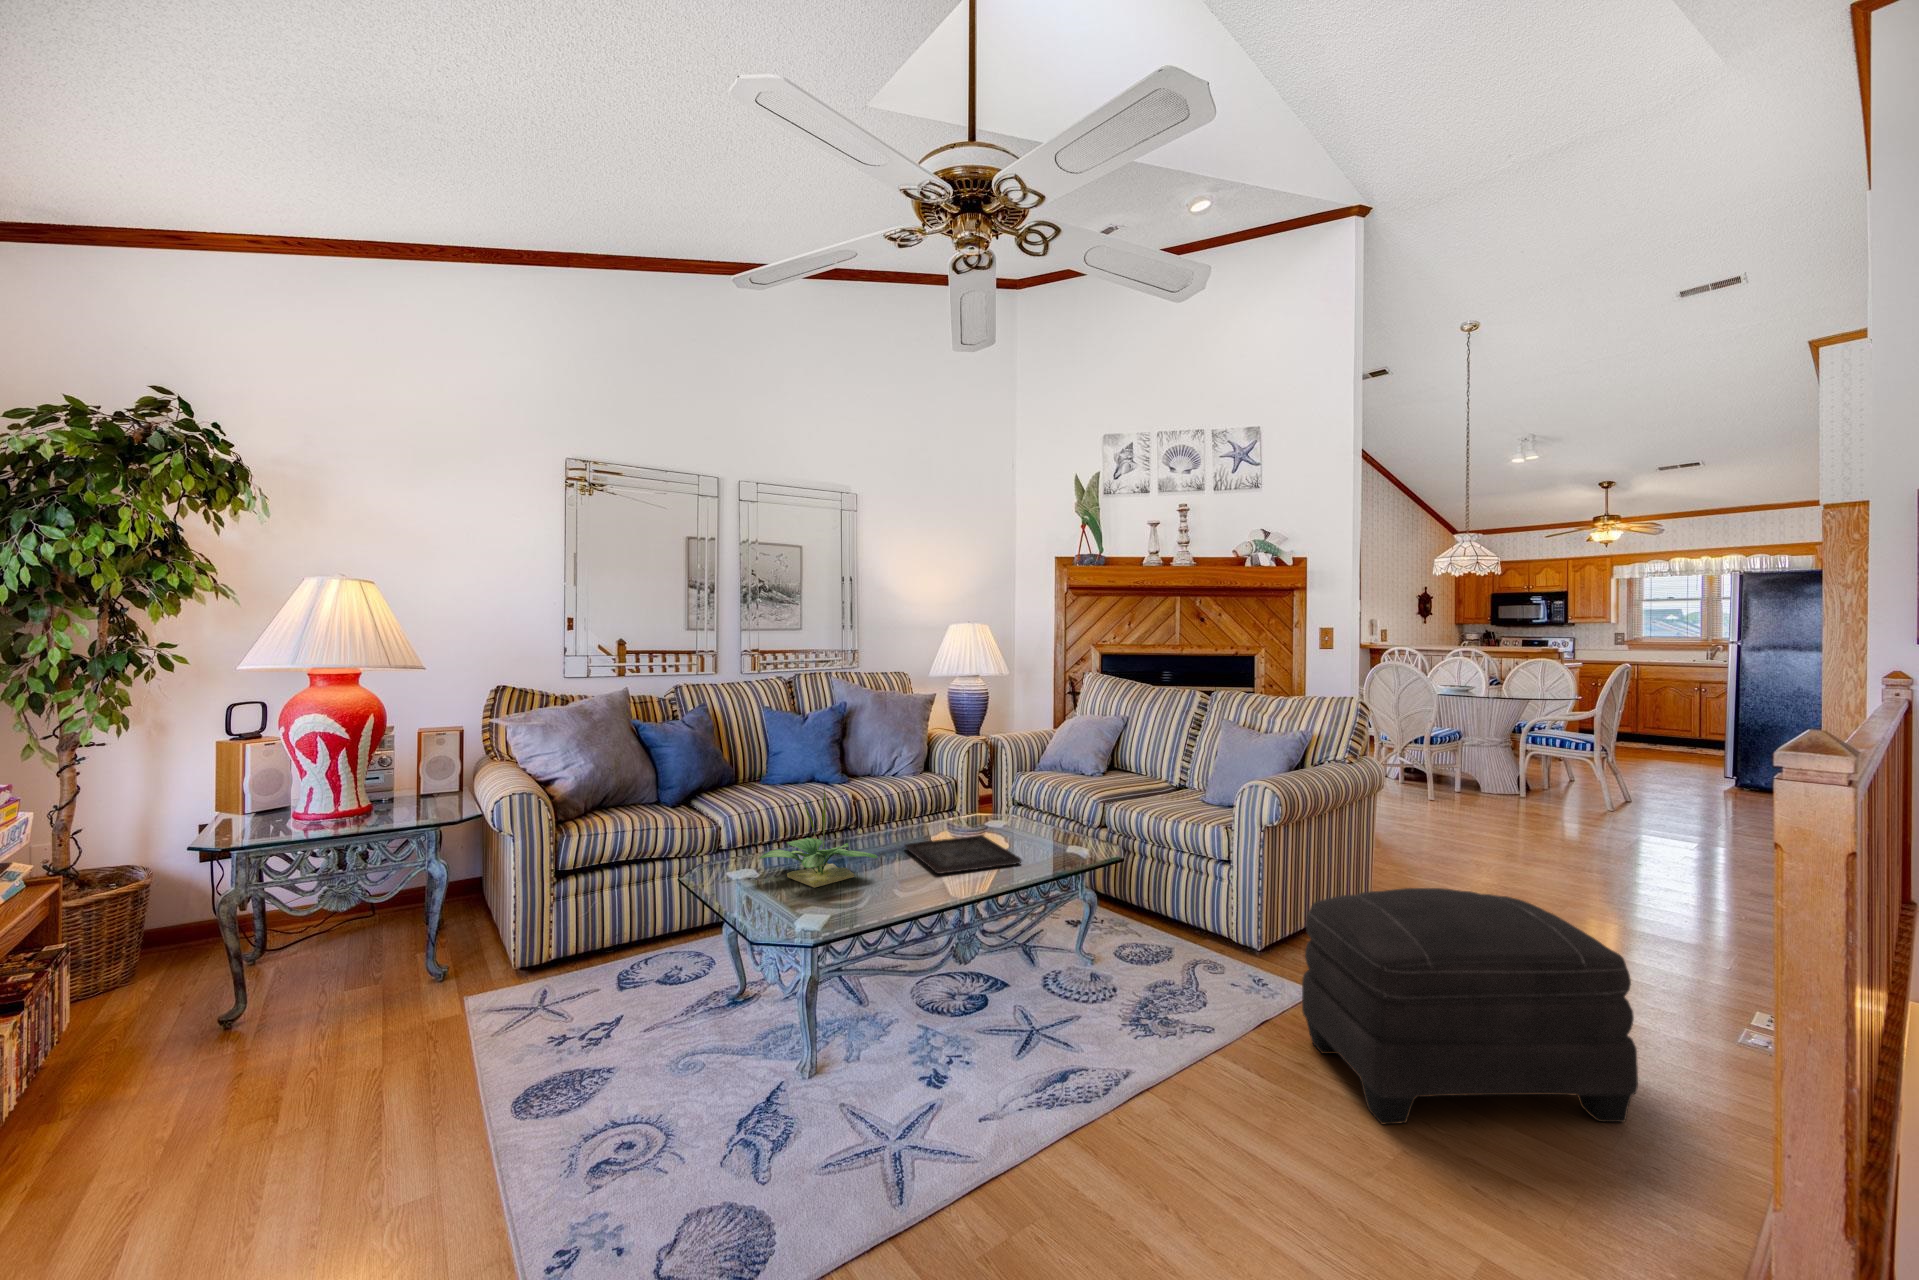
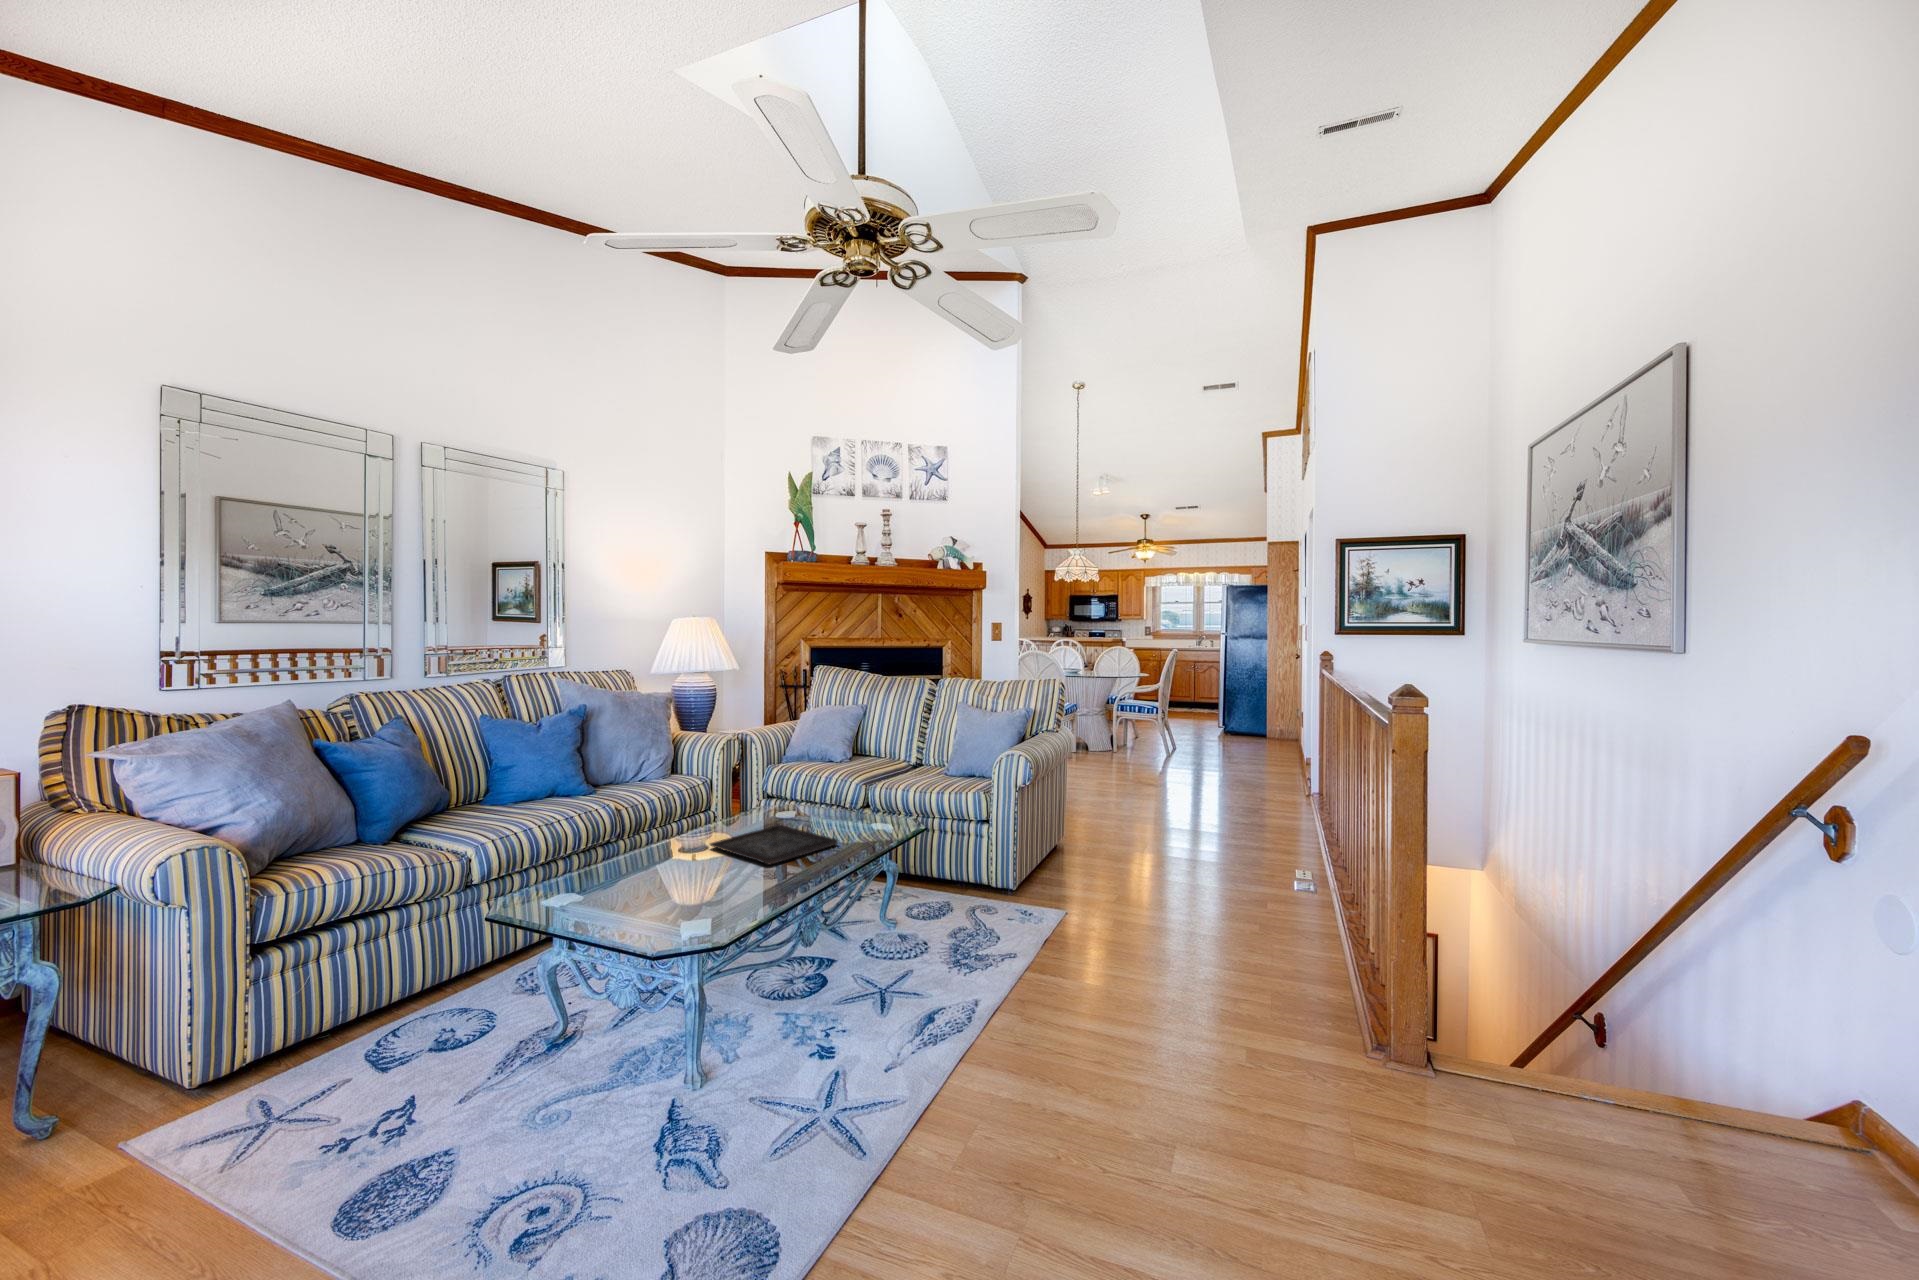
potted plant: present [759,787,877,888] -> none [579,790,711,898]
ottoman: present [1302,888,1638,1124] -> none [1081,814,1292,992]

